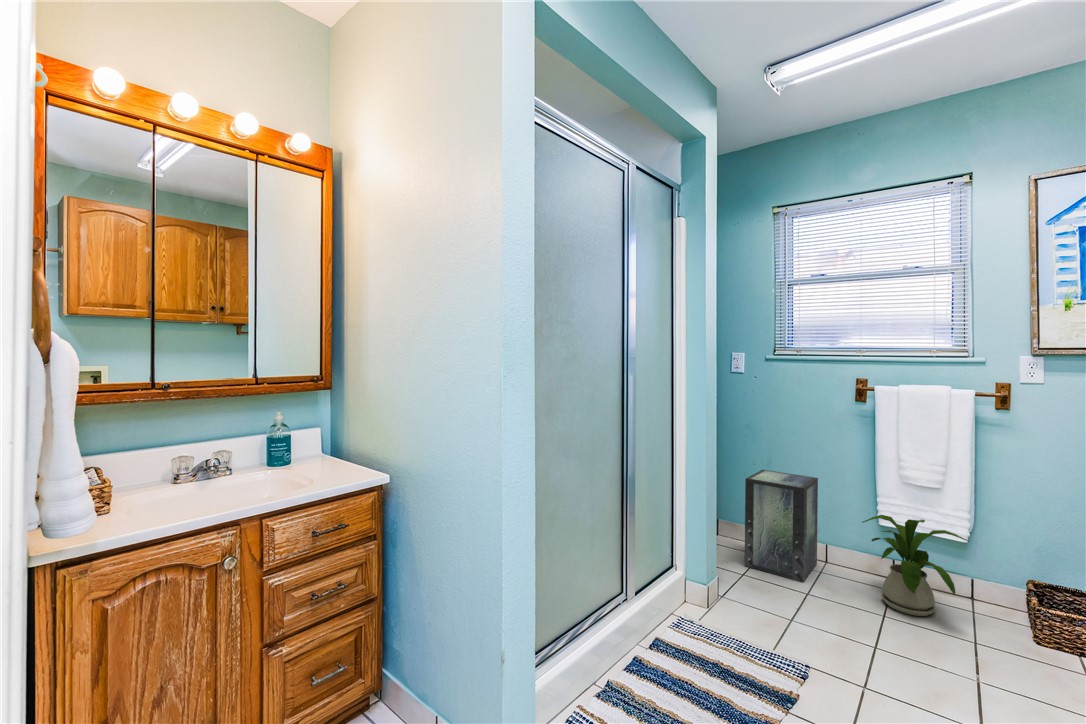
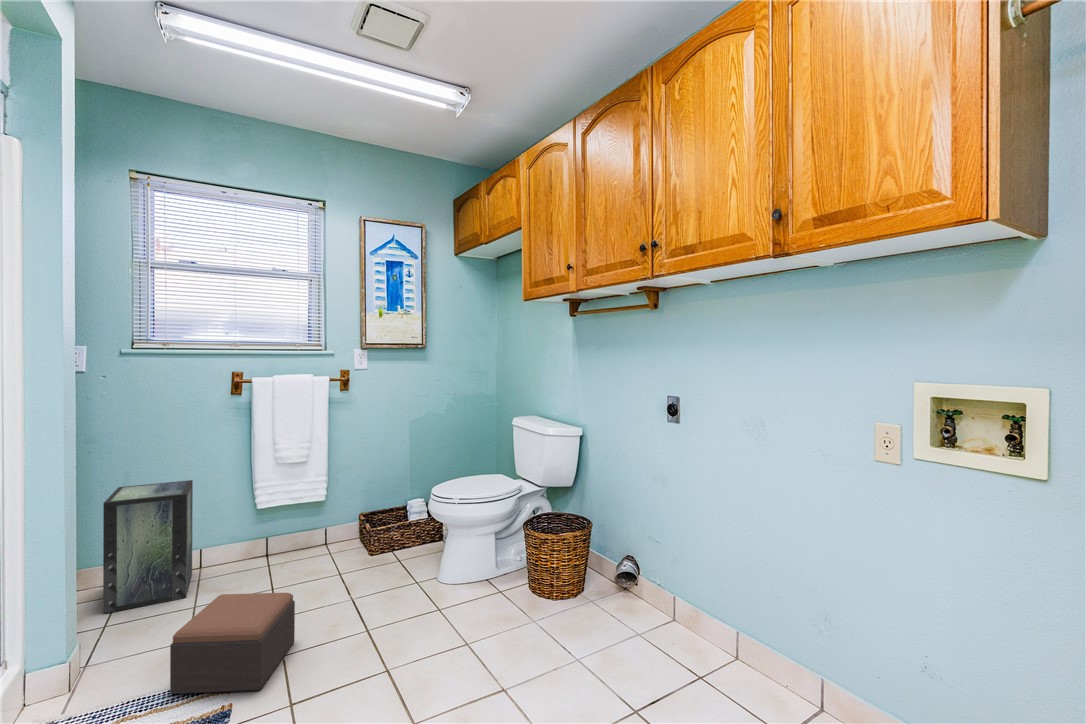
house plant: present [863,515,969,616] -> none [246,491,332,580]
footstool: none [759,590,883,701] -> present [170,593,295,694]

